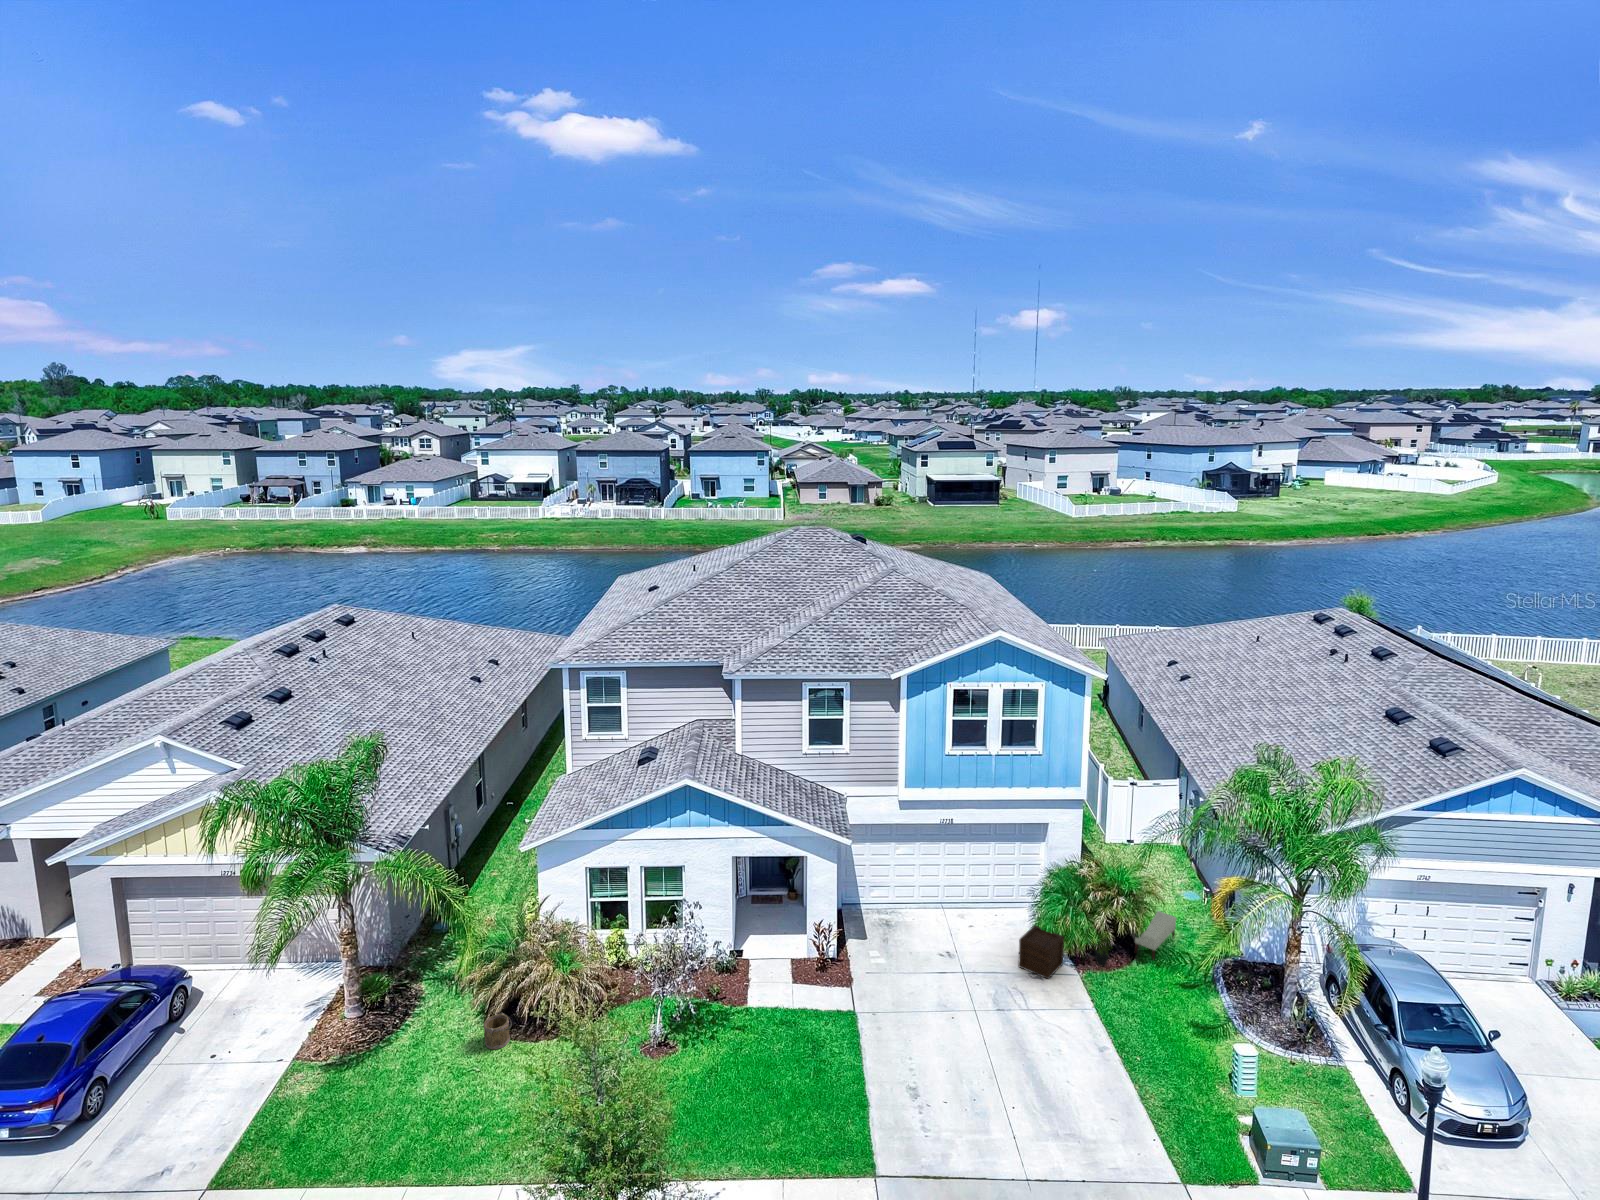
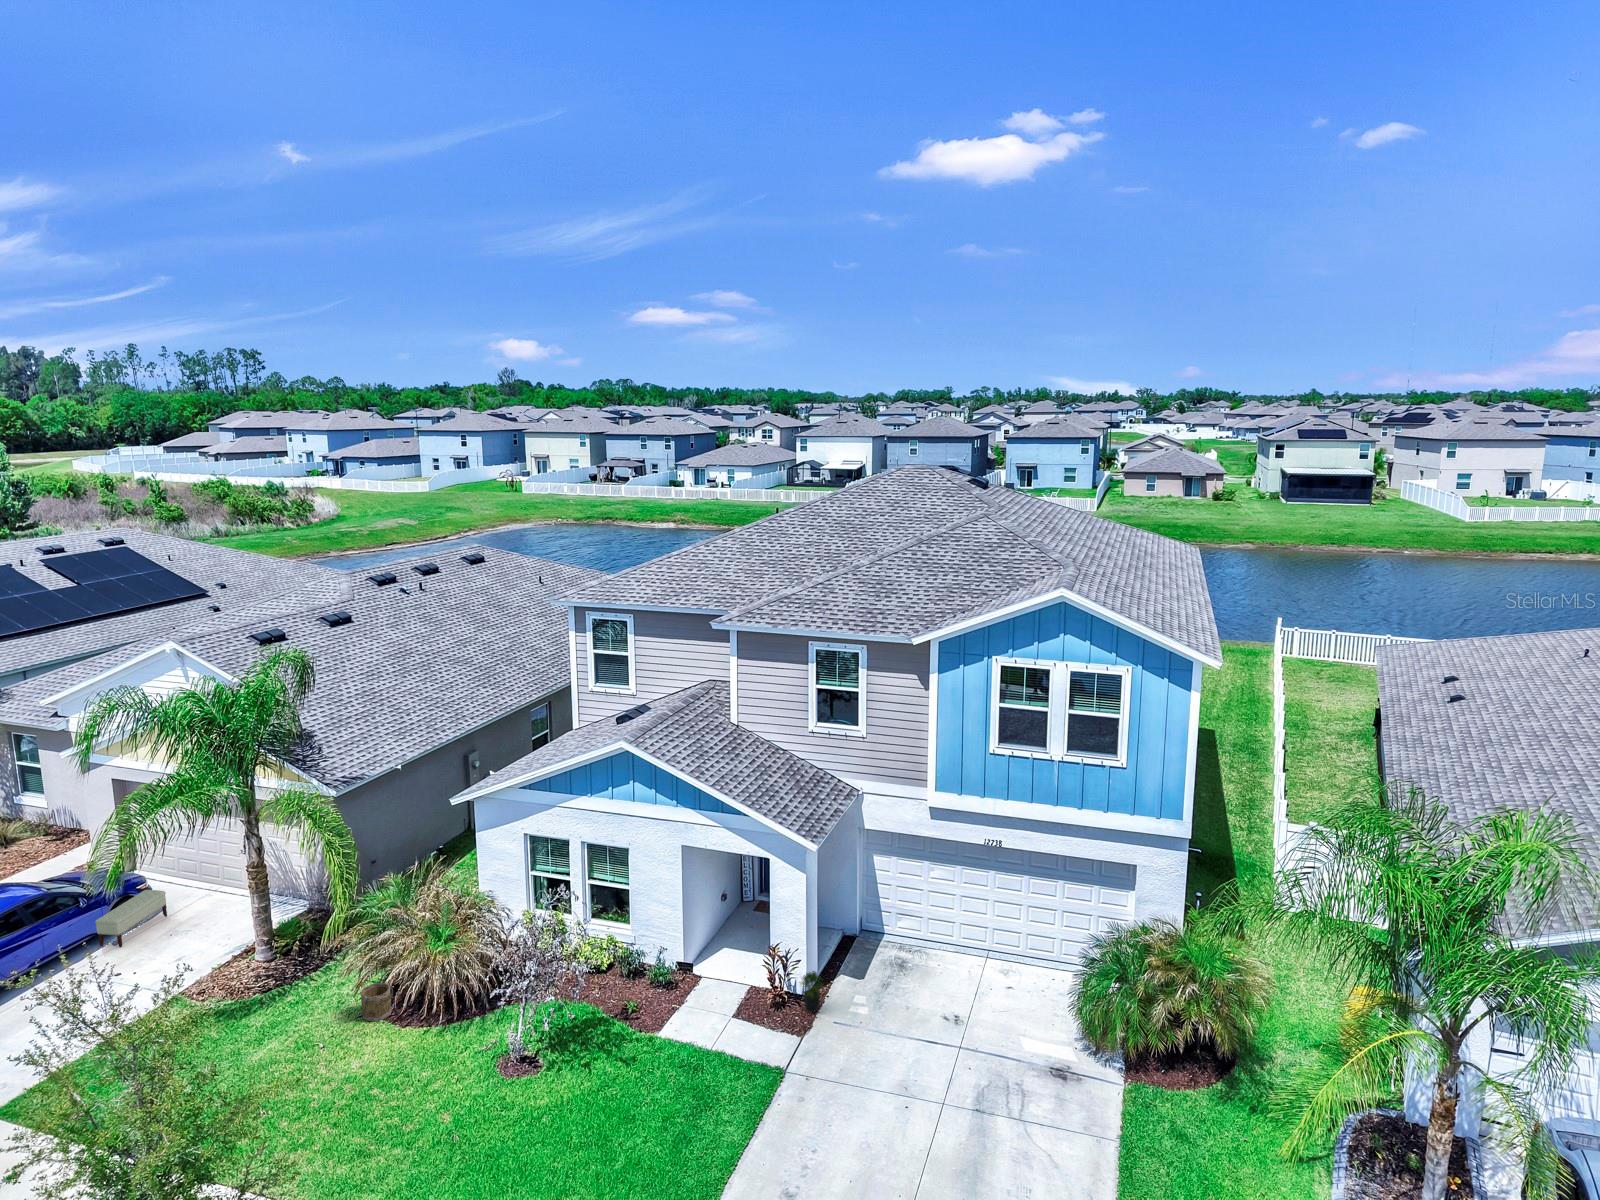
bench: present [1135,911,1176,960] -> present [95,890,167,947]
wooden crate: present [1018,926,1064,979] -> none [1042,1003,1111,1080]
potted plant: present [1094,935,1110,966] -> present [800,971,823,1013]

